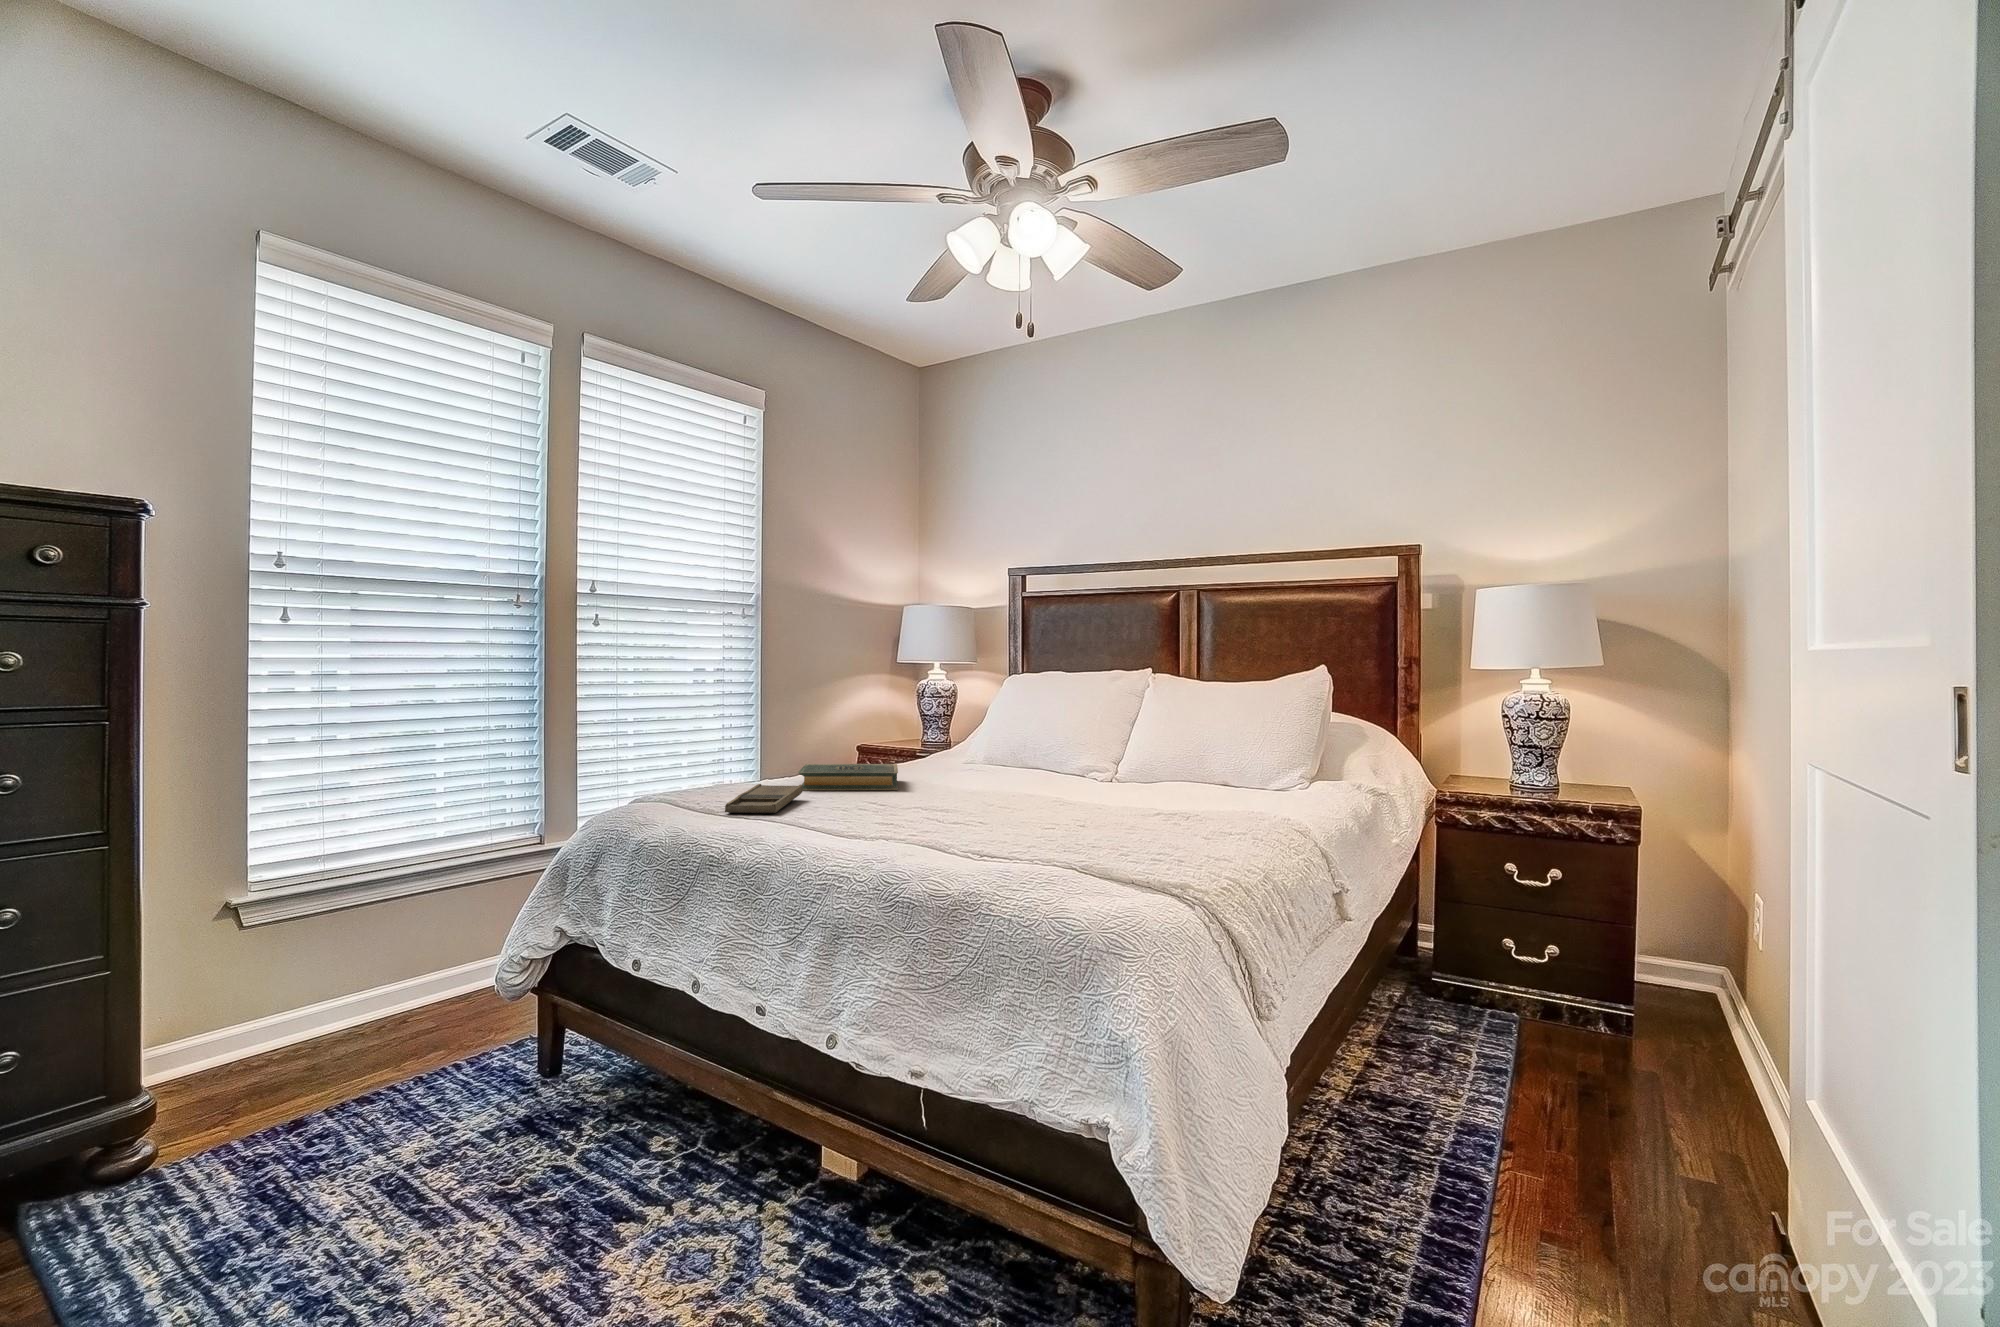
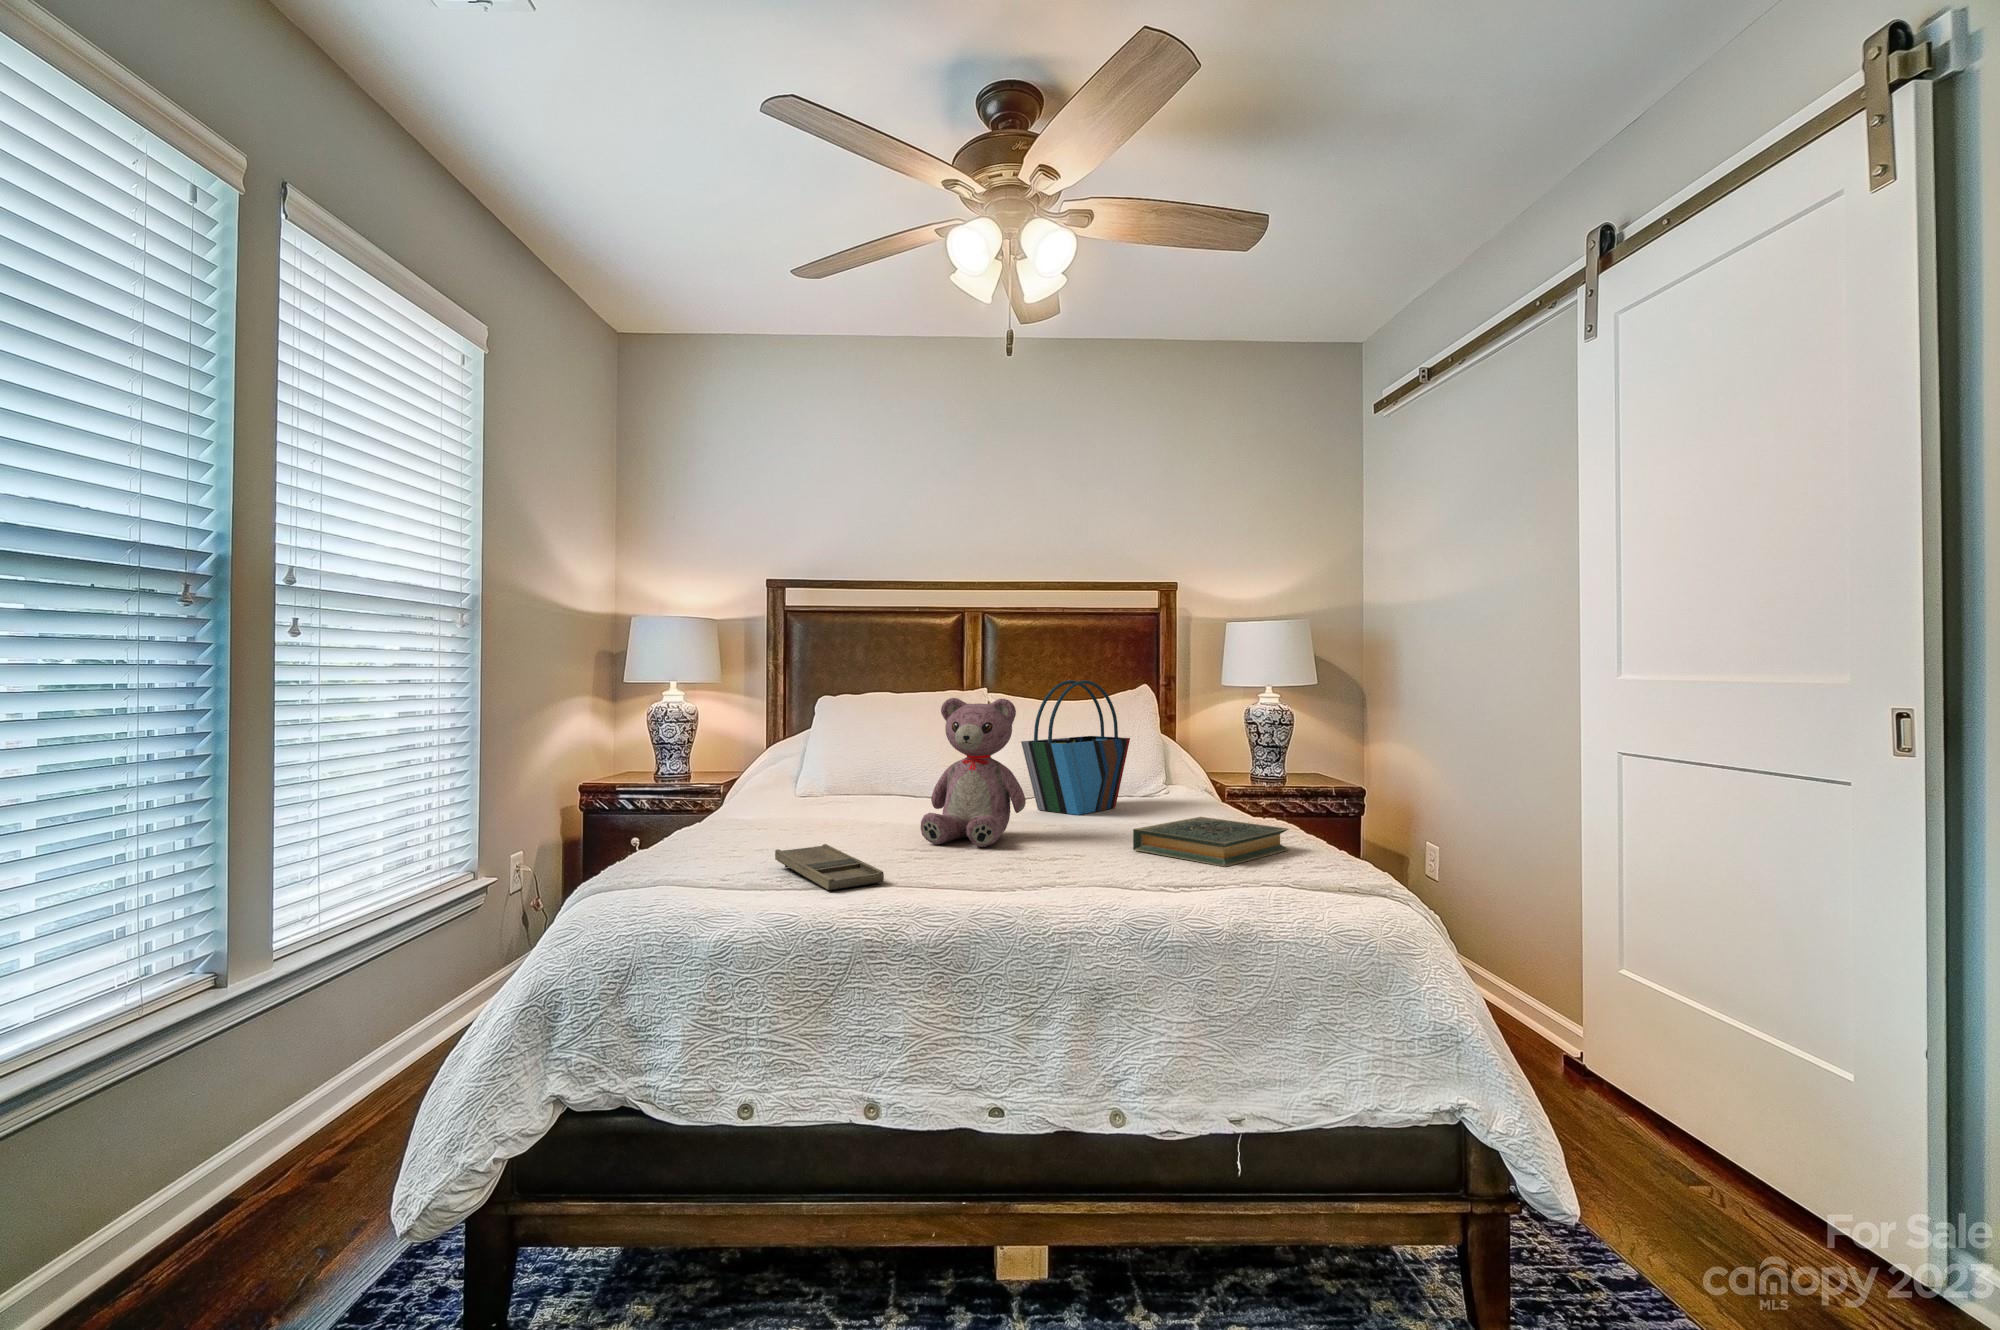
tote bag: none [1093,654,1233,795] -> present [1021,680,1130,815]
teddy bear: none [908,667,1011,805] -> present [921,698,1026,847]
hardback book: present [798,764,898,790] -> present [1133,817,1289,867]

